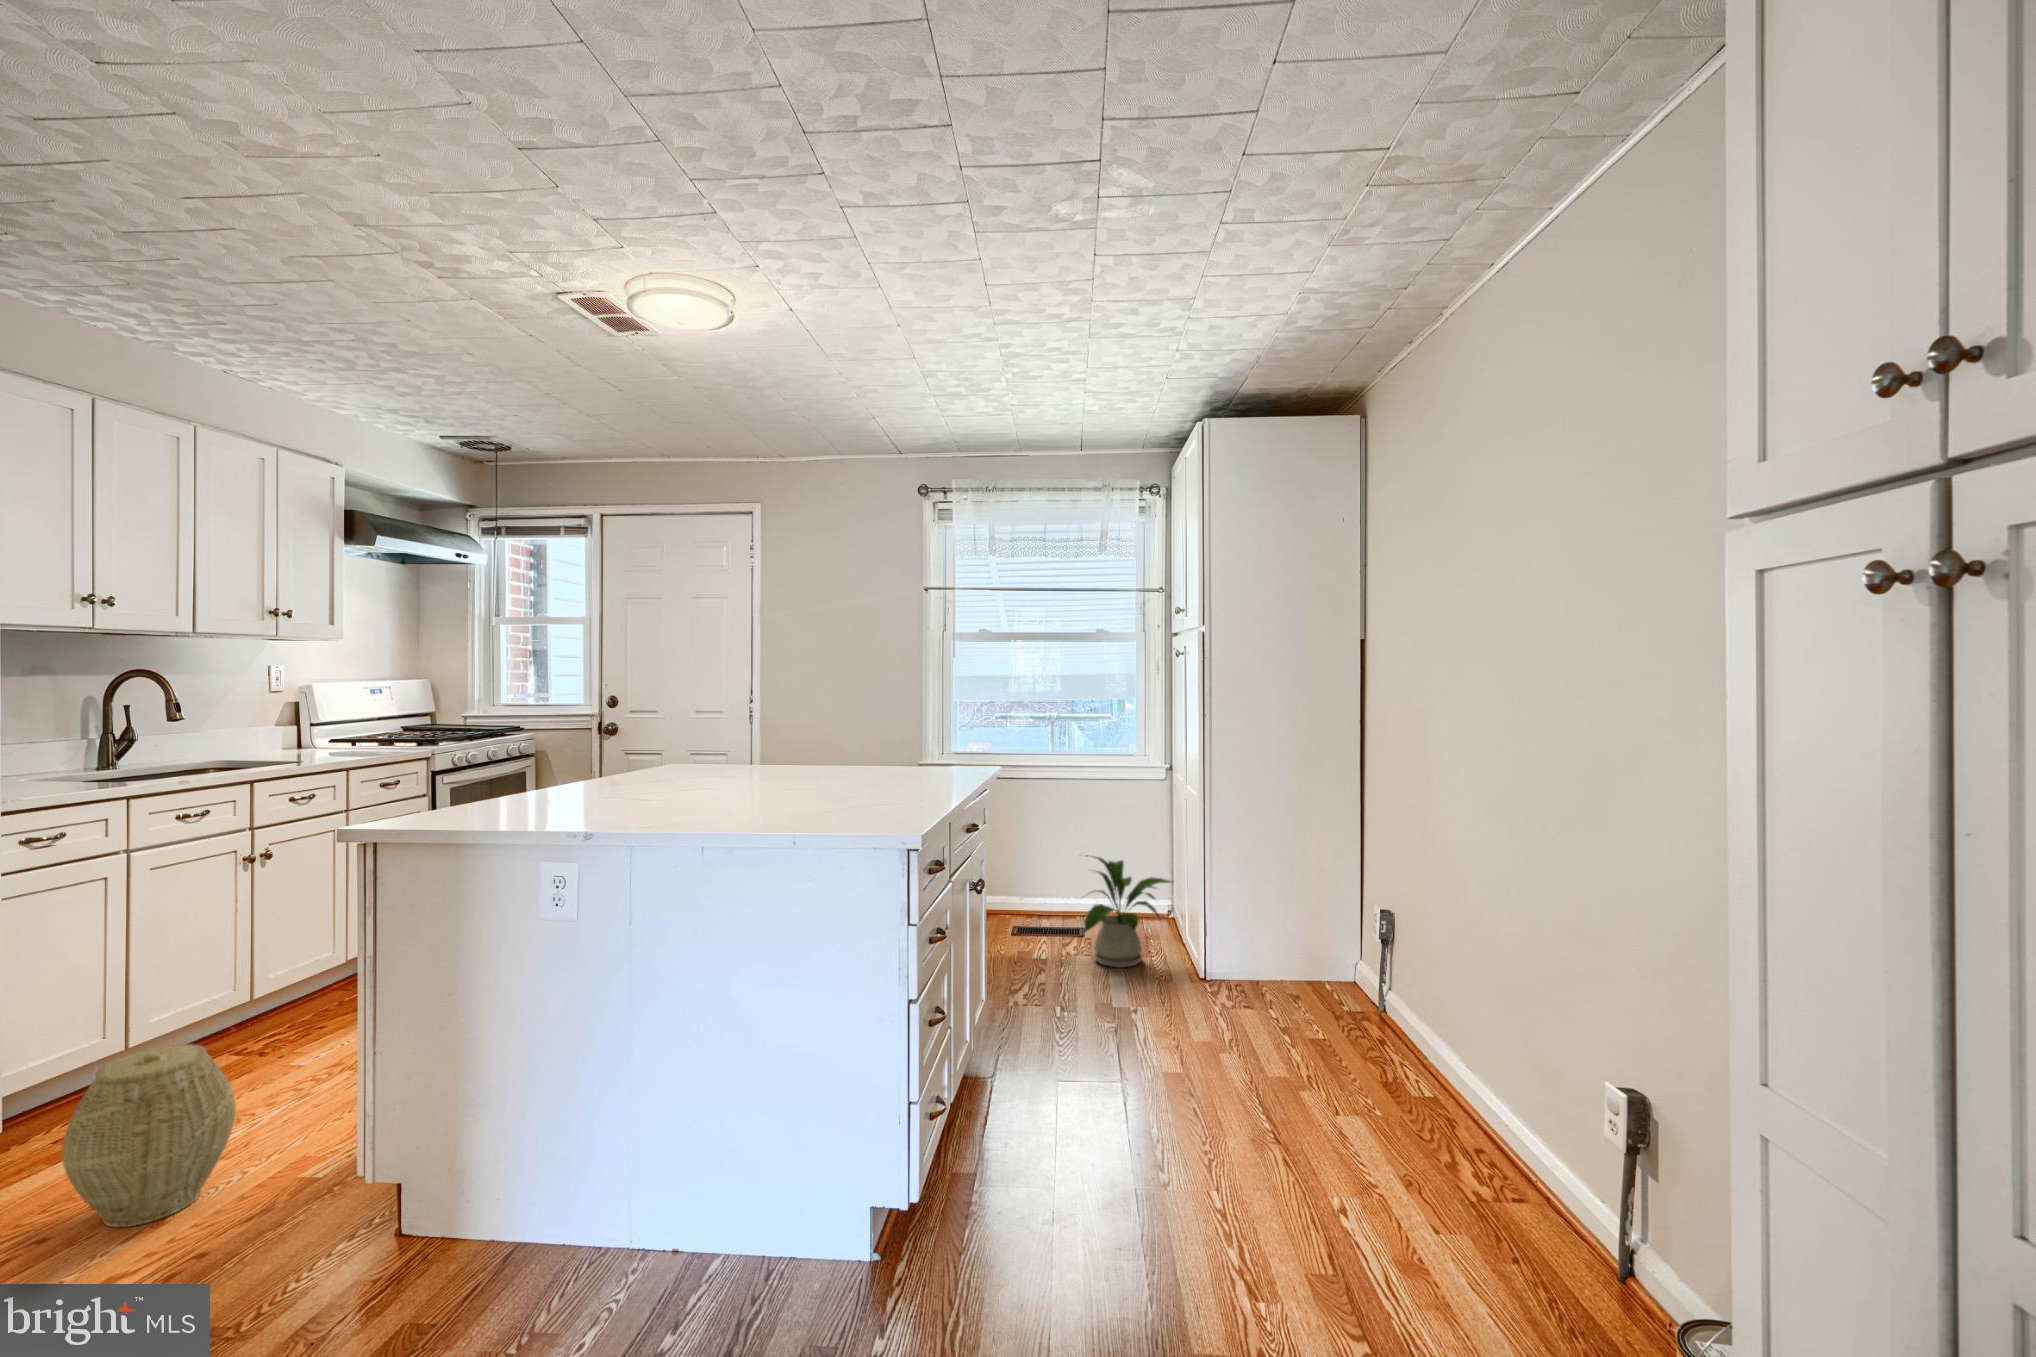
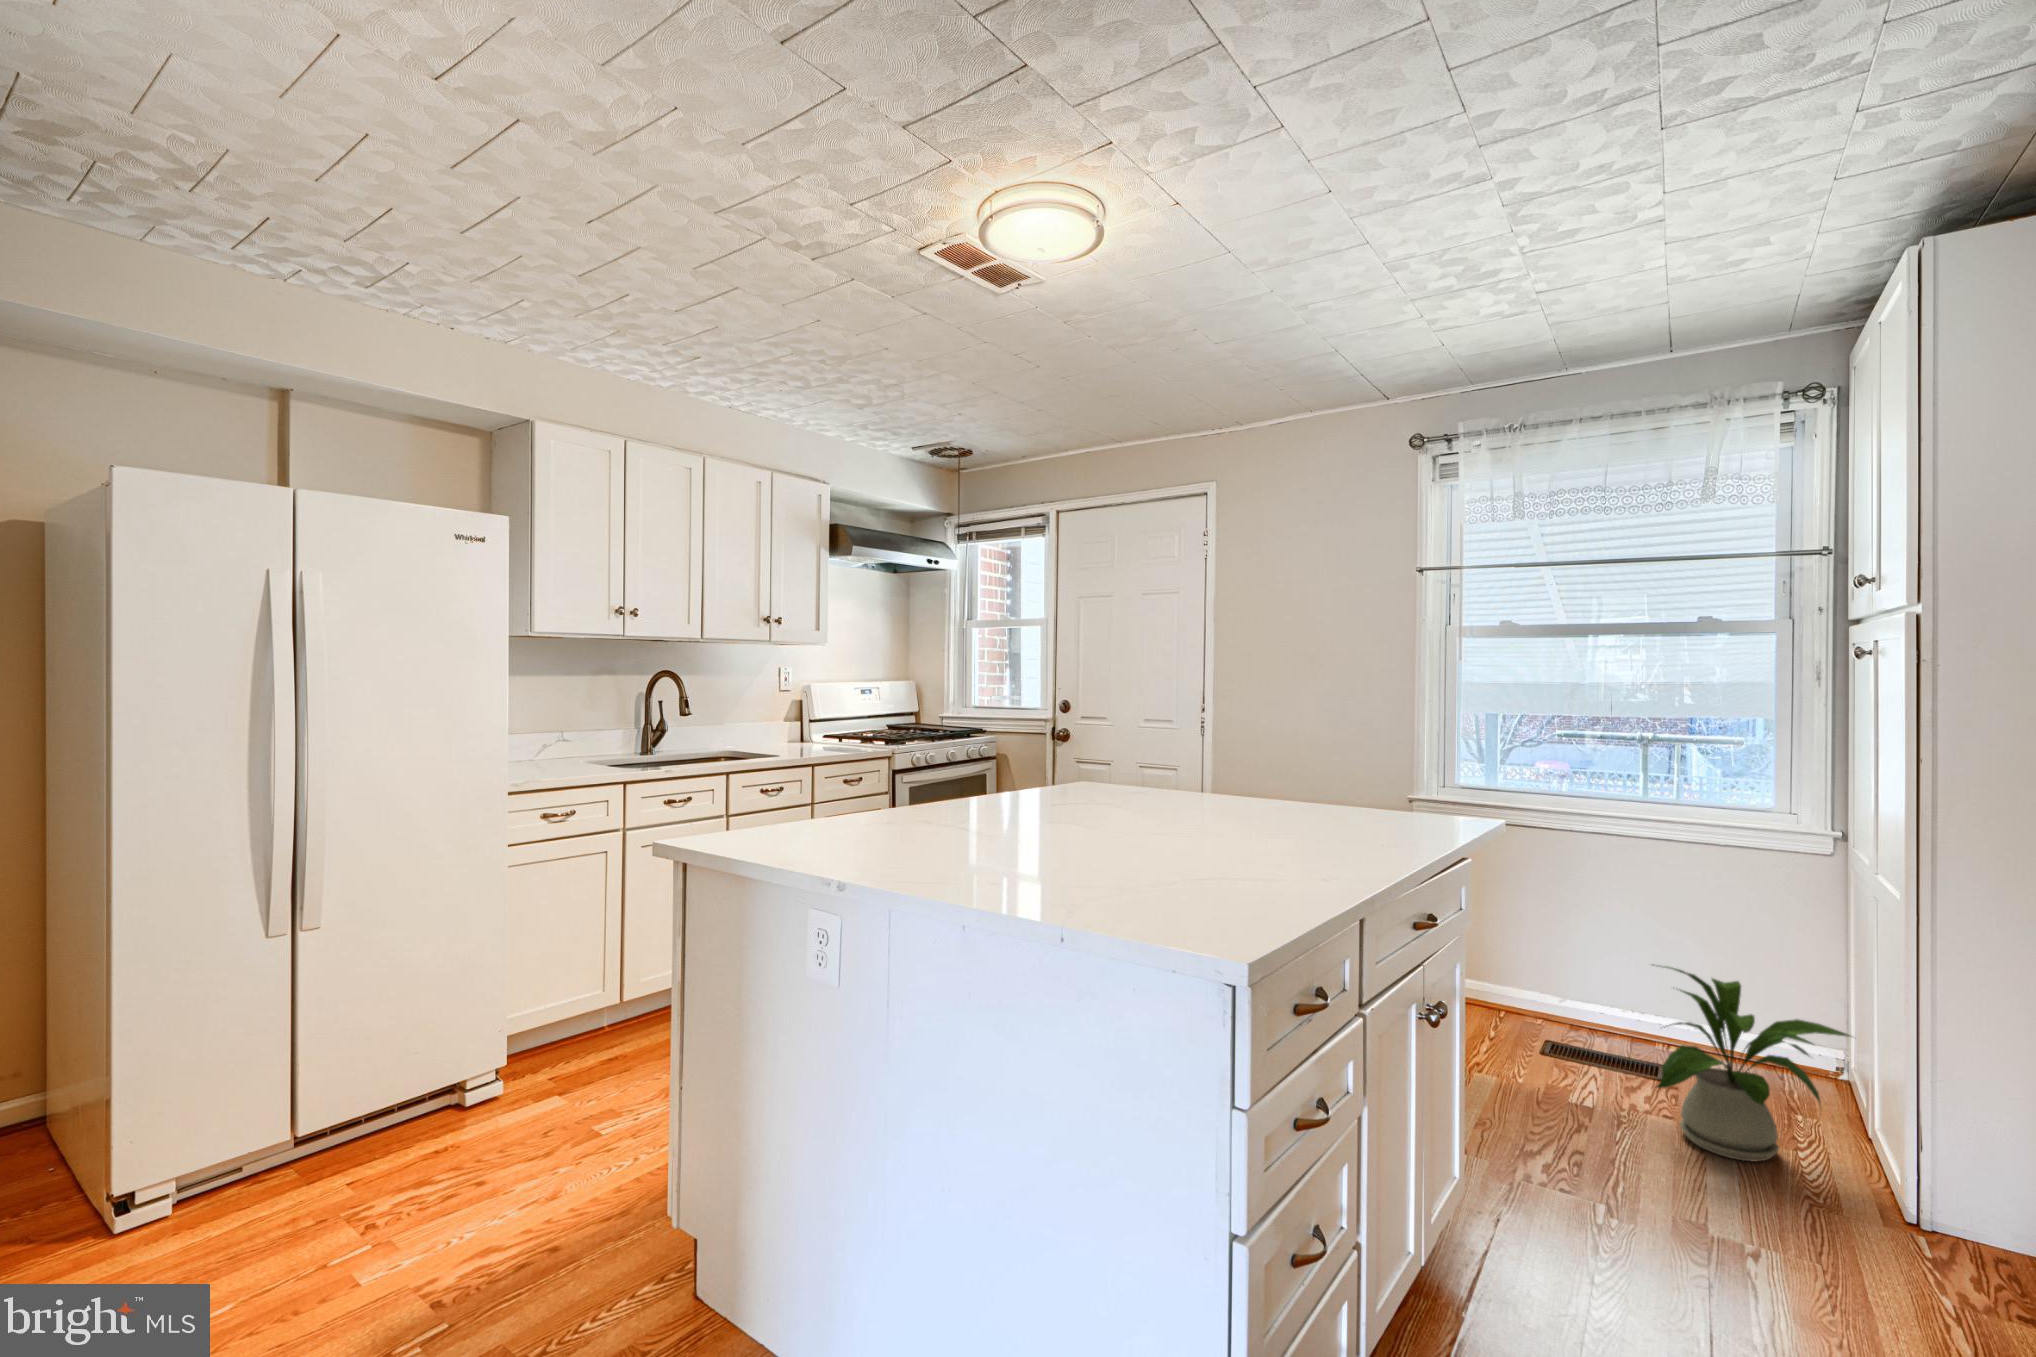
woven basket: present [62,1044,236,1227] -> none [501,1021,630,1188]

